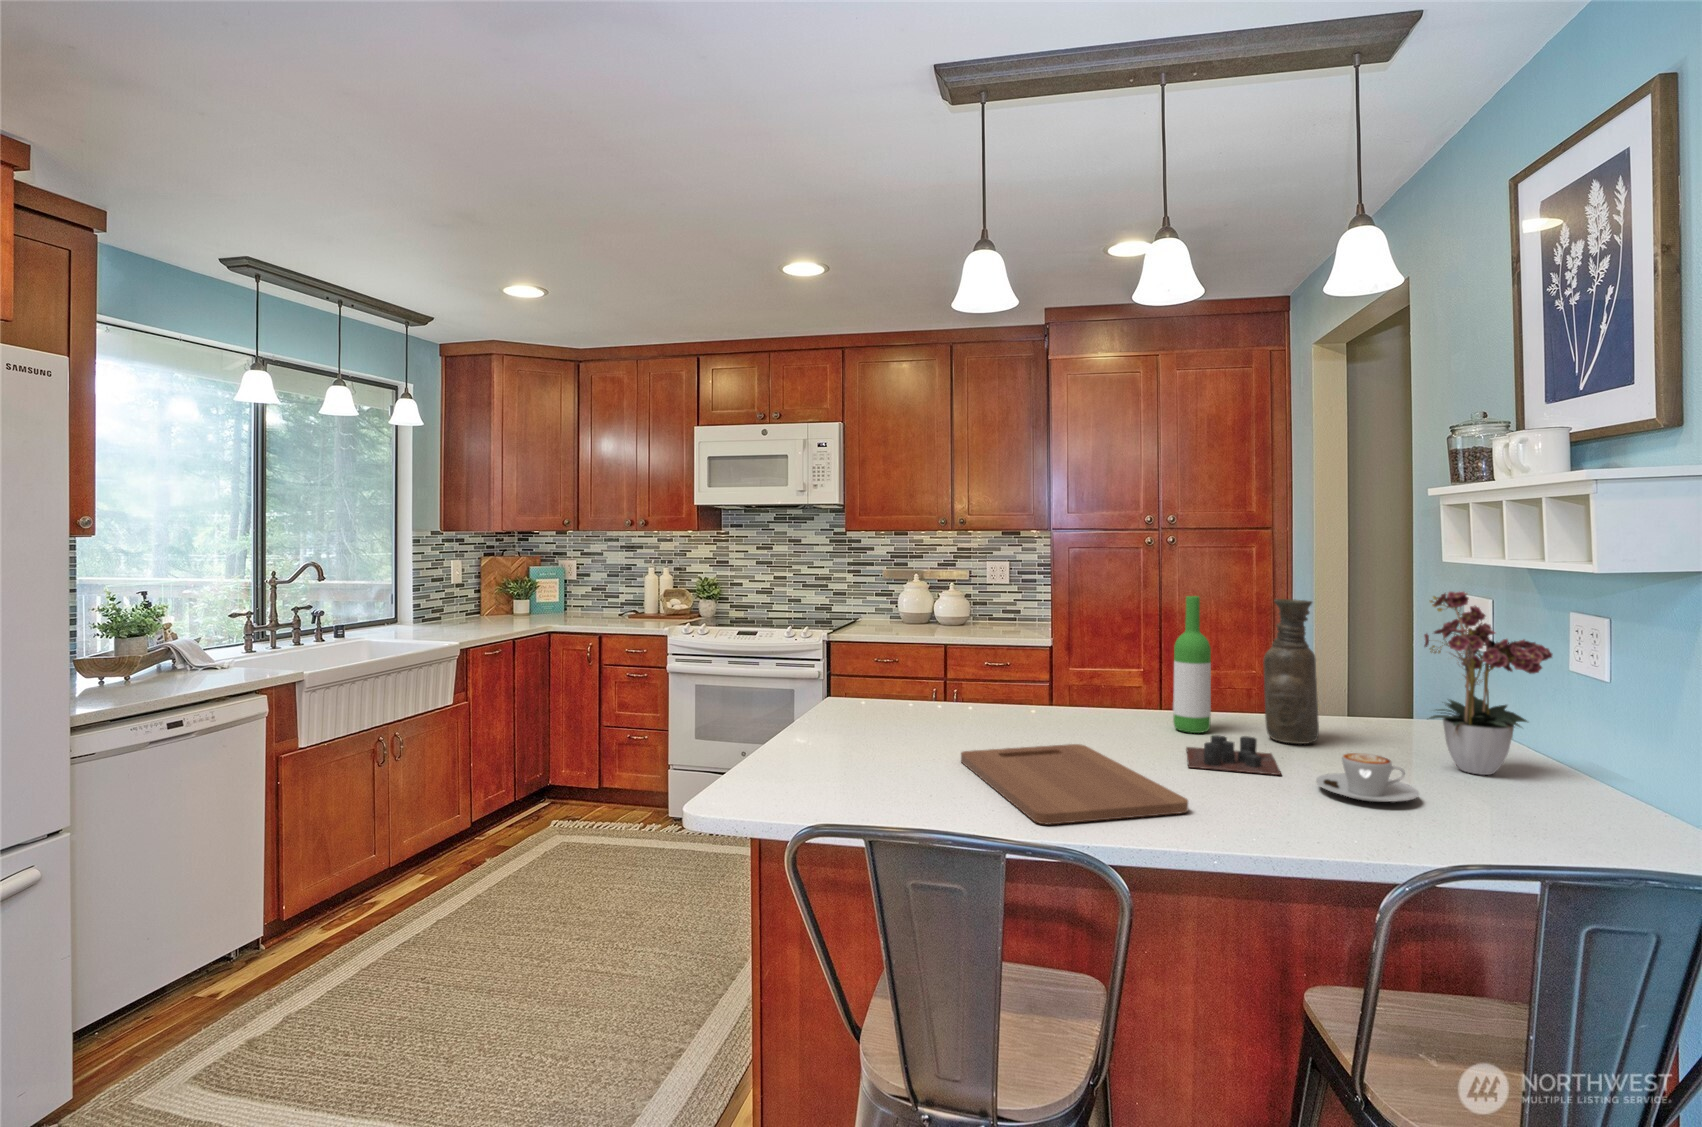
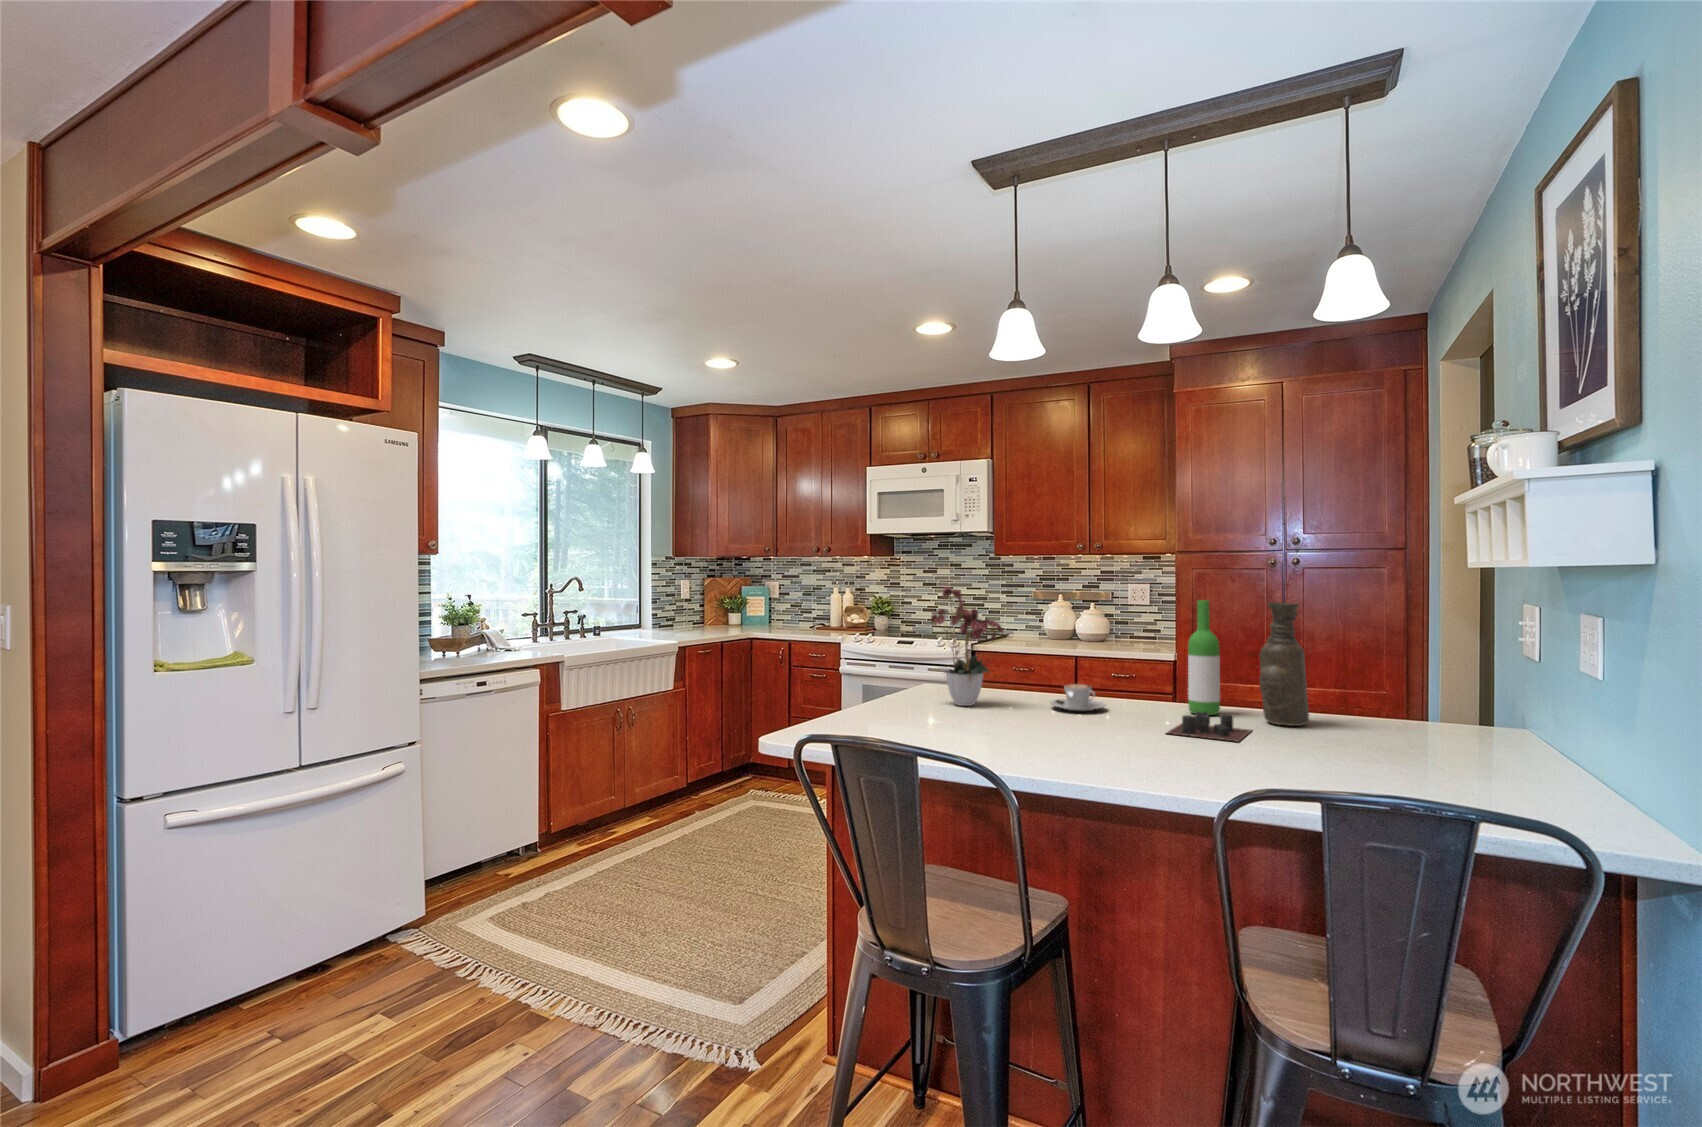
flower arrangement: present [1424,591,1552,775] -> present [931,587,1003,706]
cutting board: present [961,744,1188,824] -> none [986,714,1127,755]
coffee cup: present [1316,753,1419,802] -> present [1050,684,1106,711]

